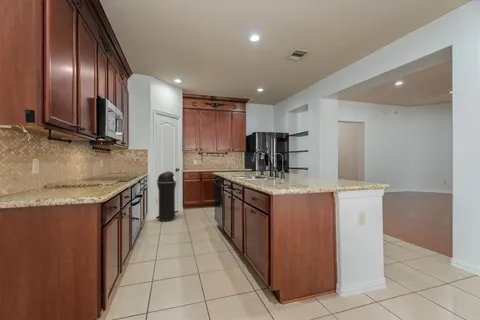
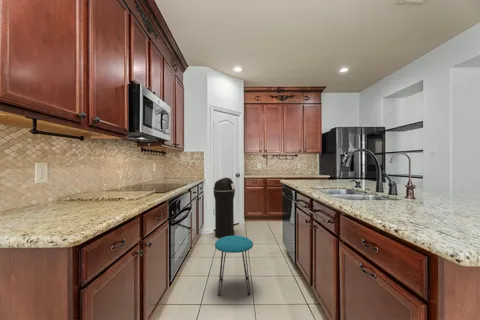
stool: none [166,212,194,253] -> present [215,235,253,296]

